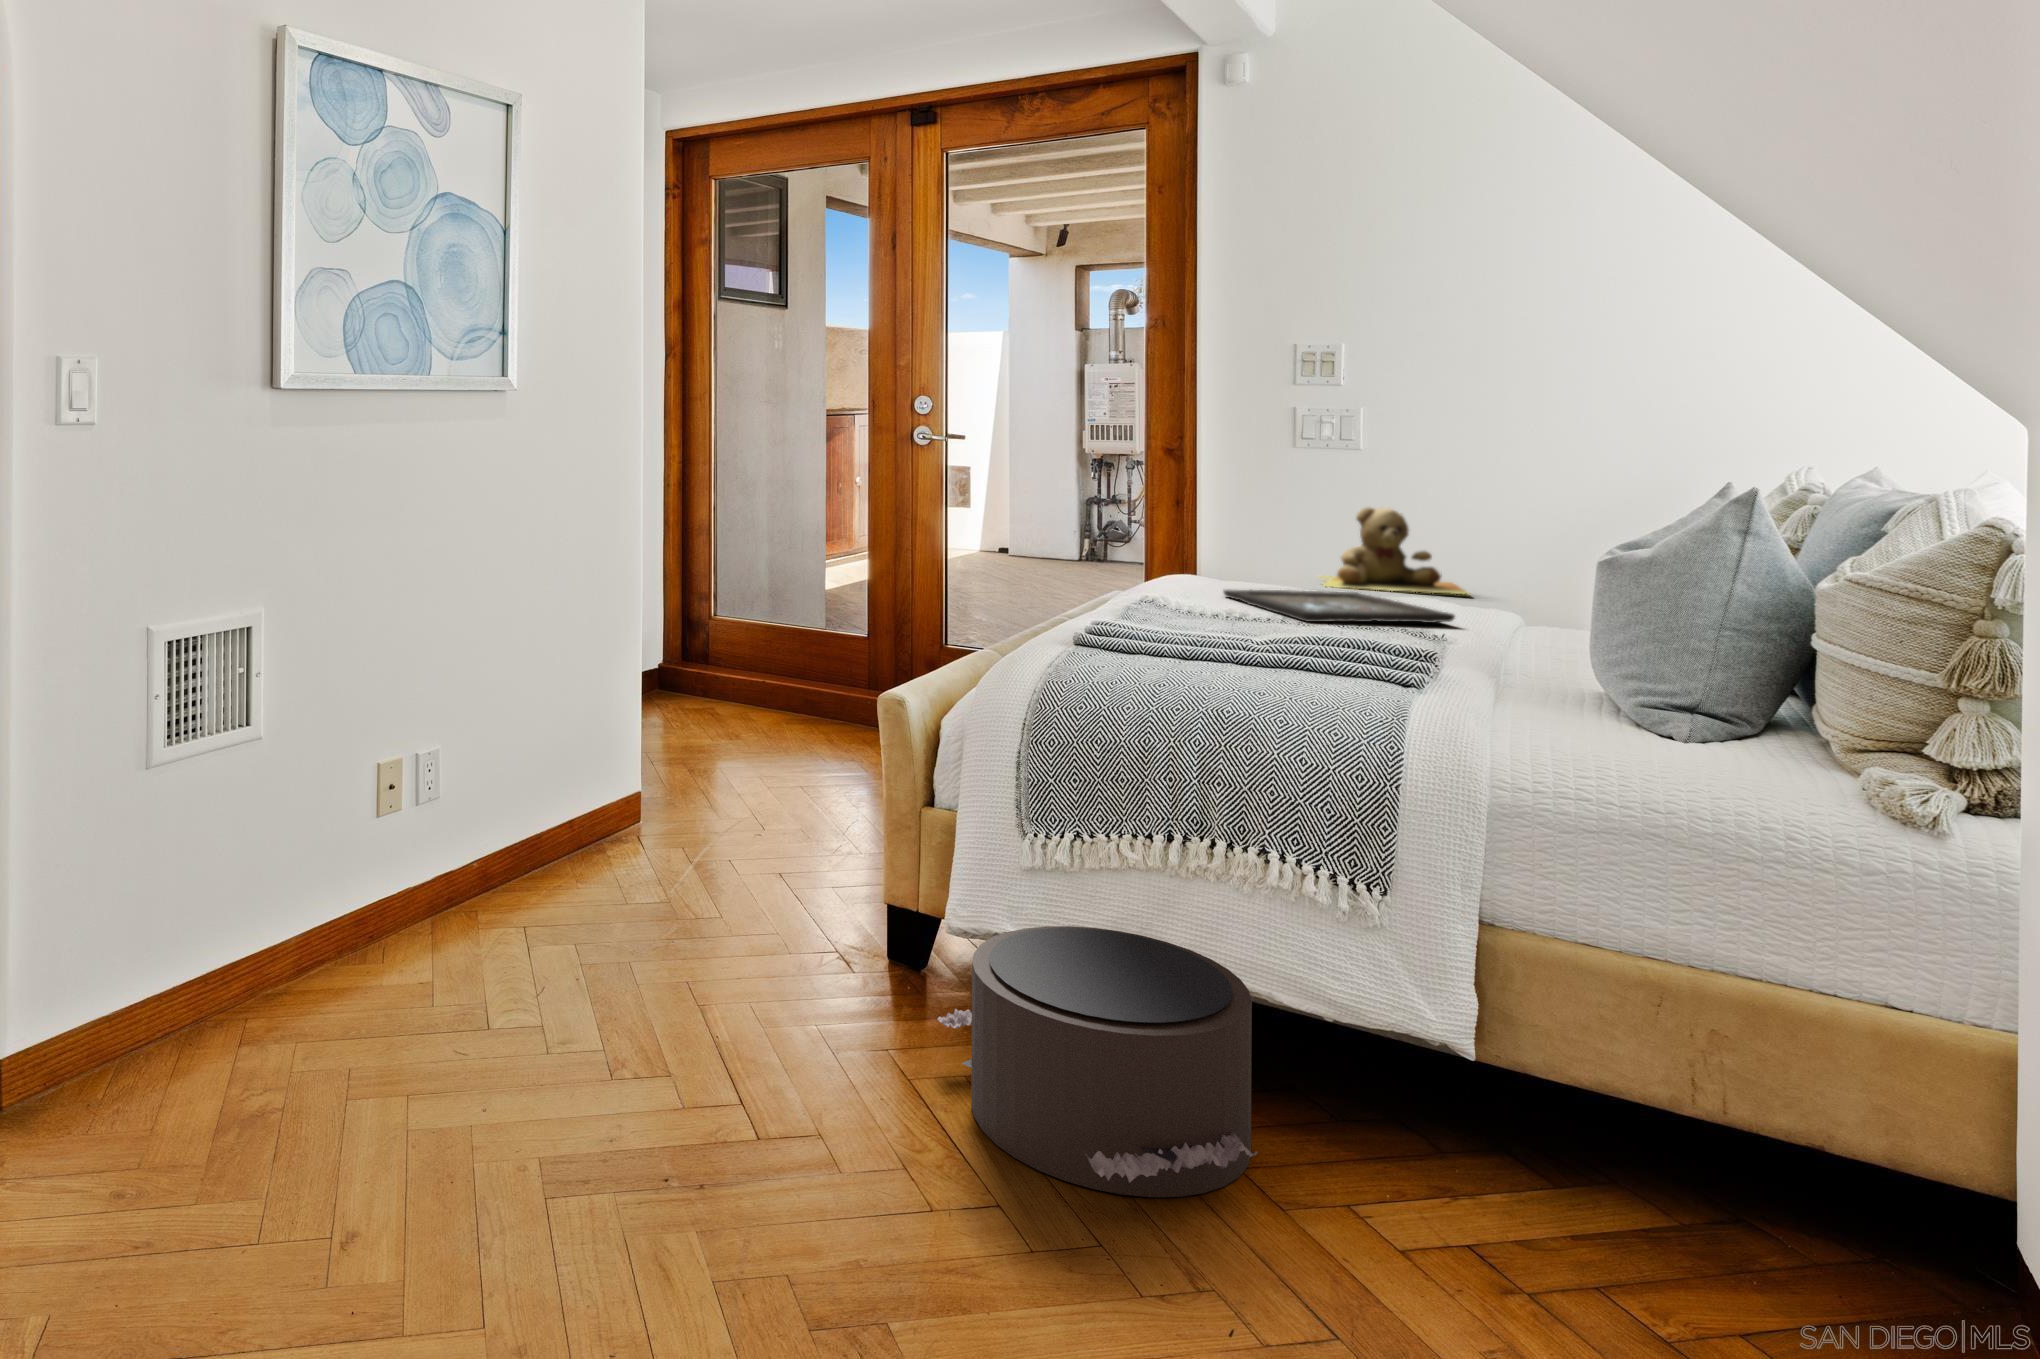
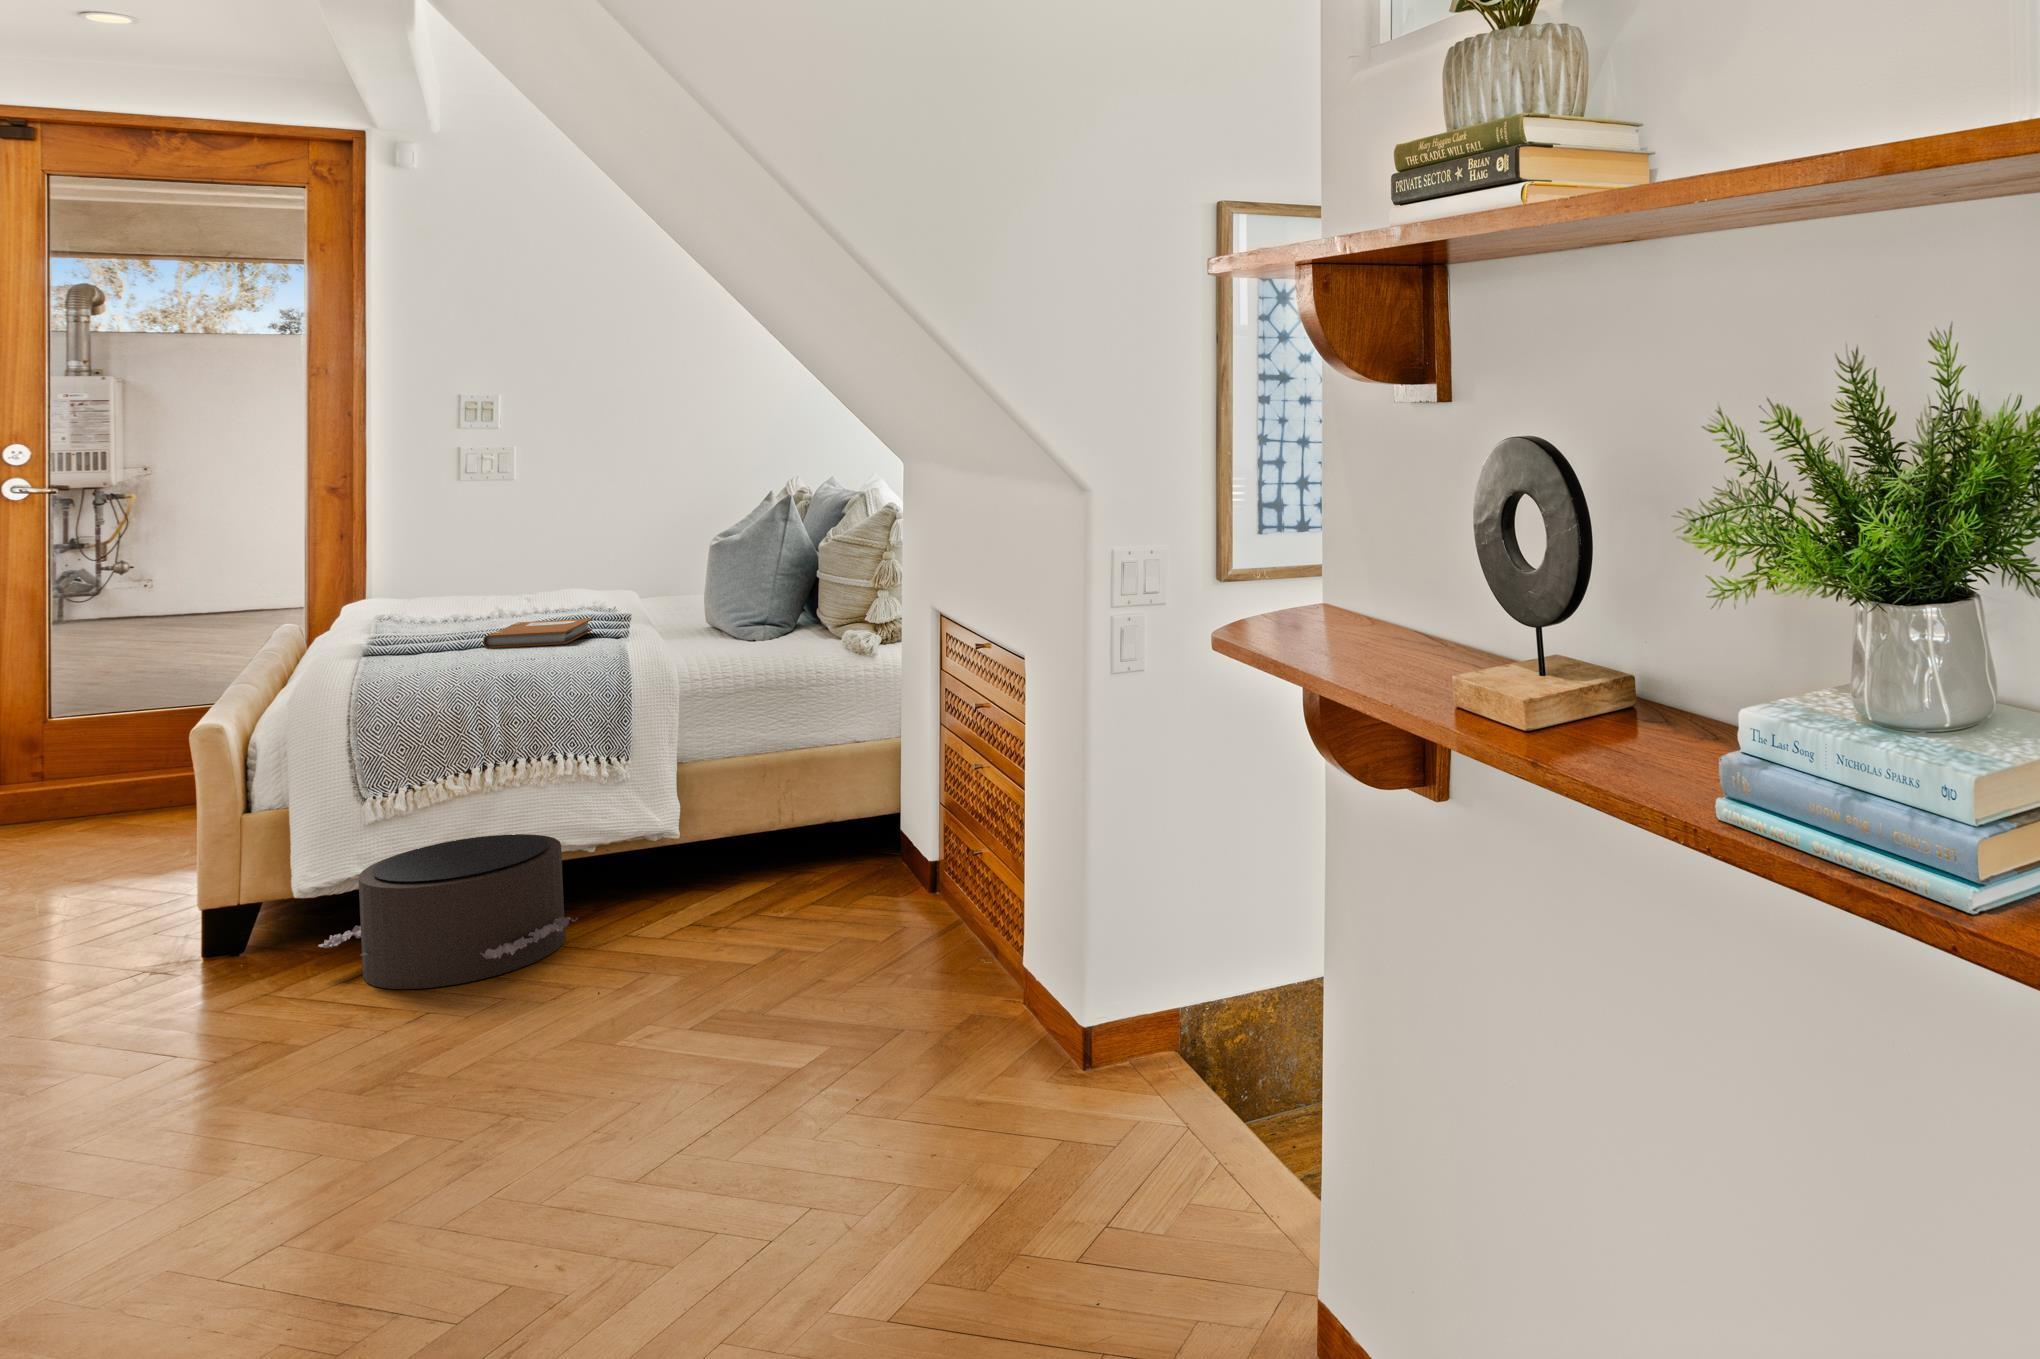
teddy bear: present [1319,507,1468,594] -> none [487,527,614,595]
tray: present [1224,590,1455,623] -> none [439,594,619,618]
notebook: none [1208,628,1376,676] -> present [483,618,592,648]

